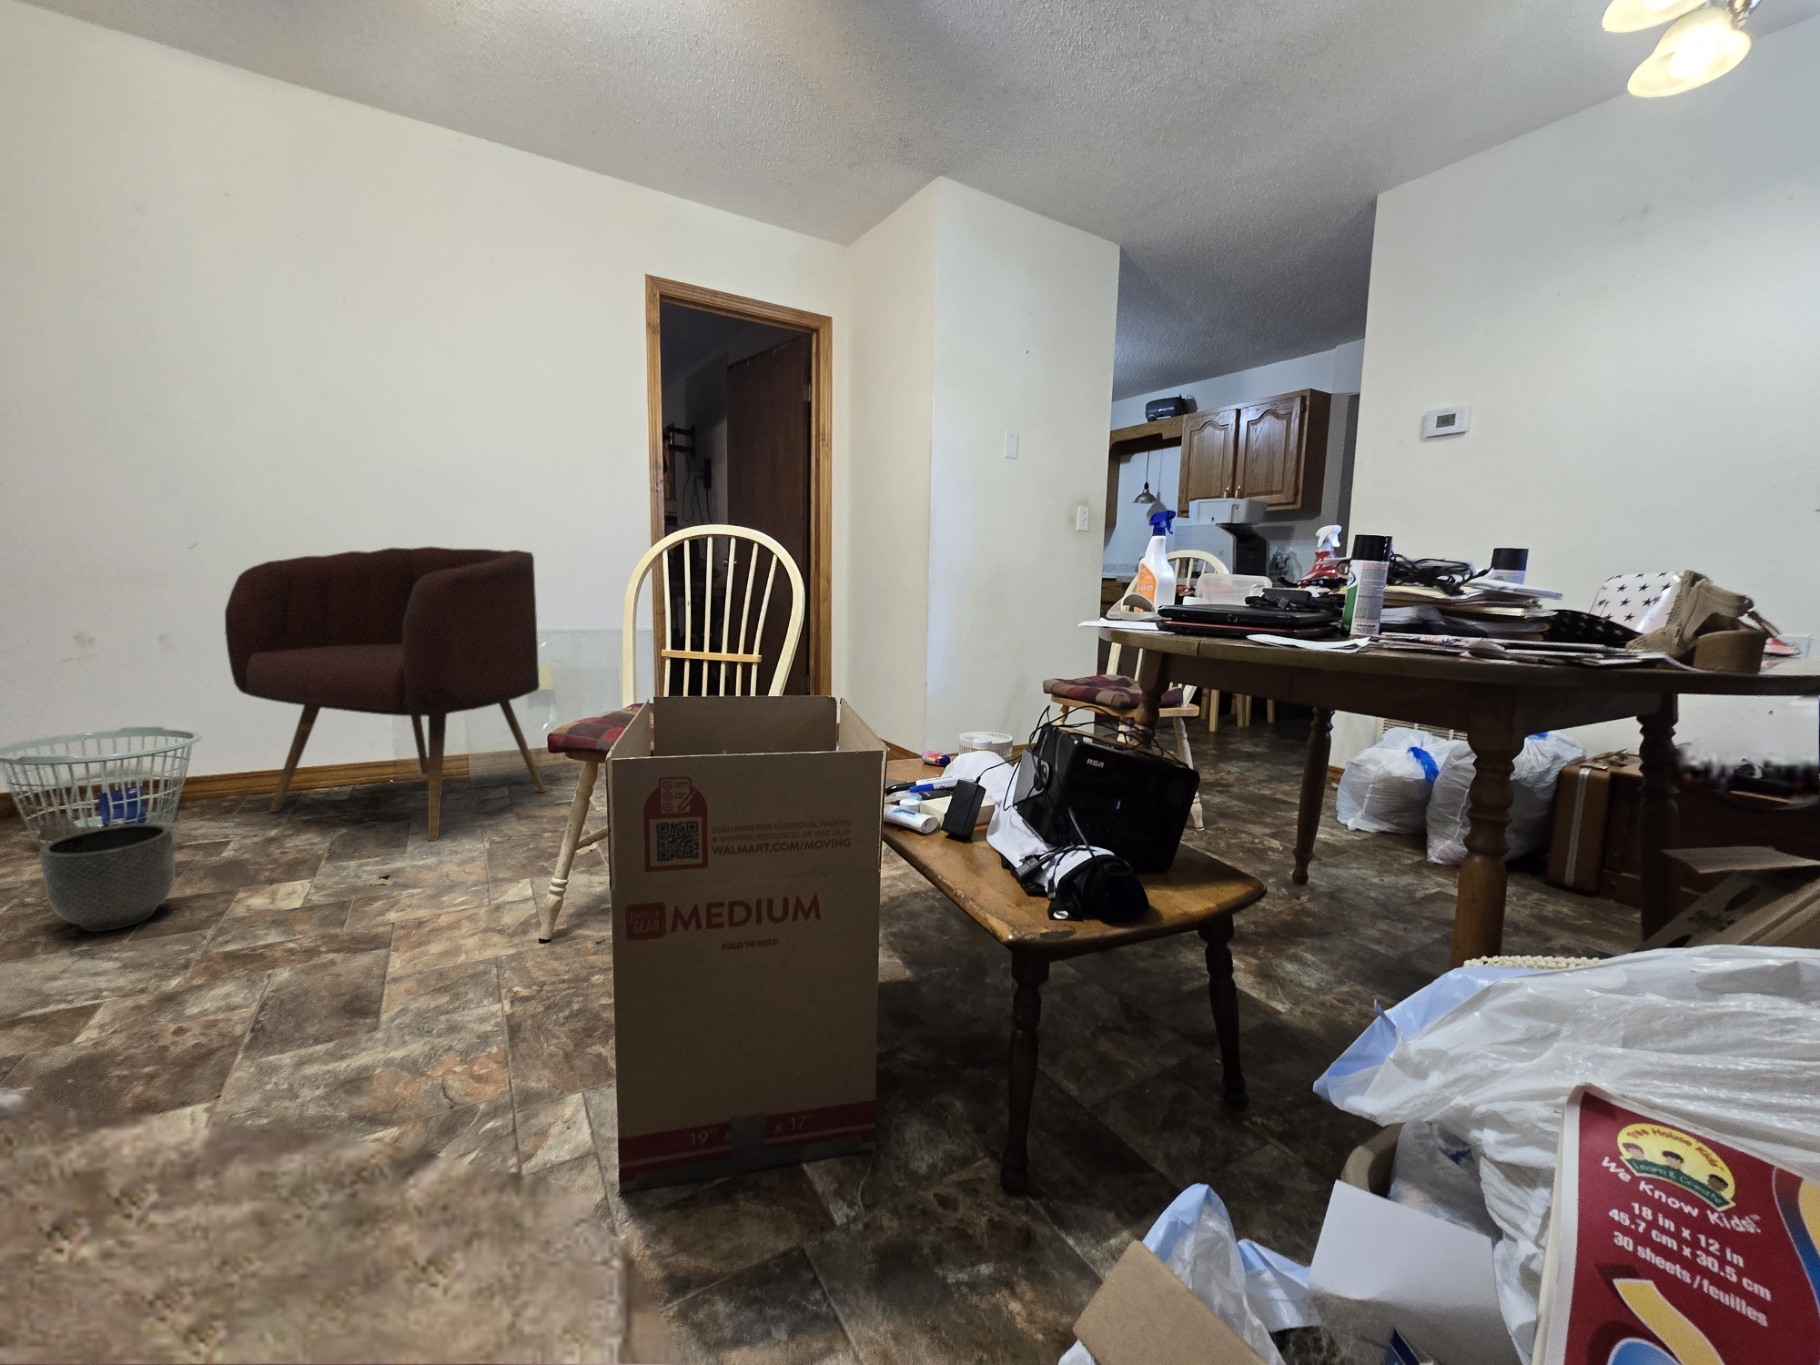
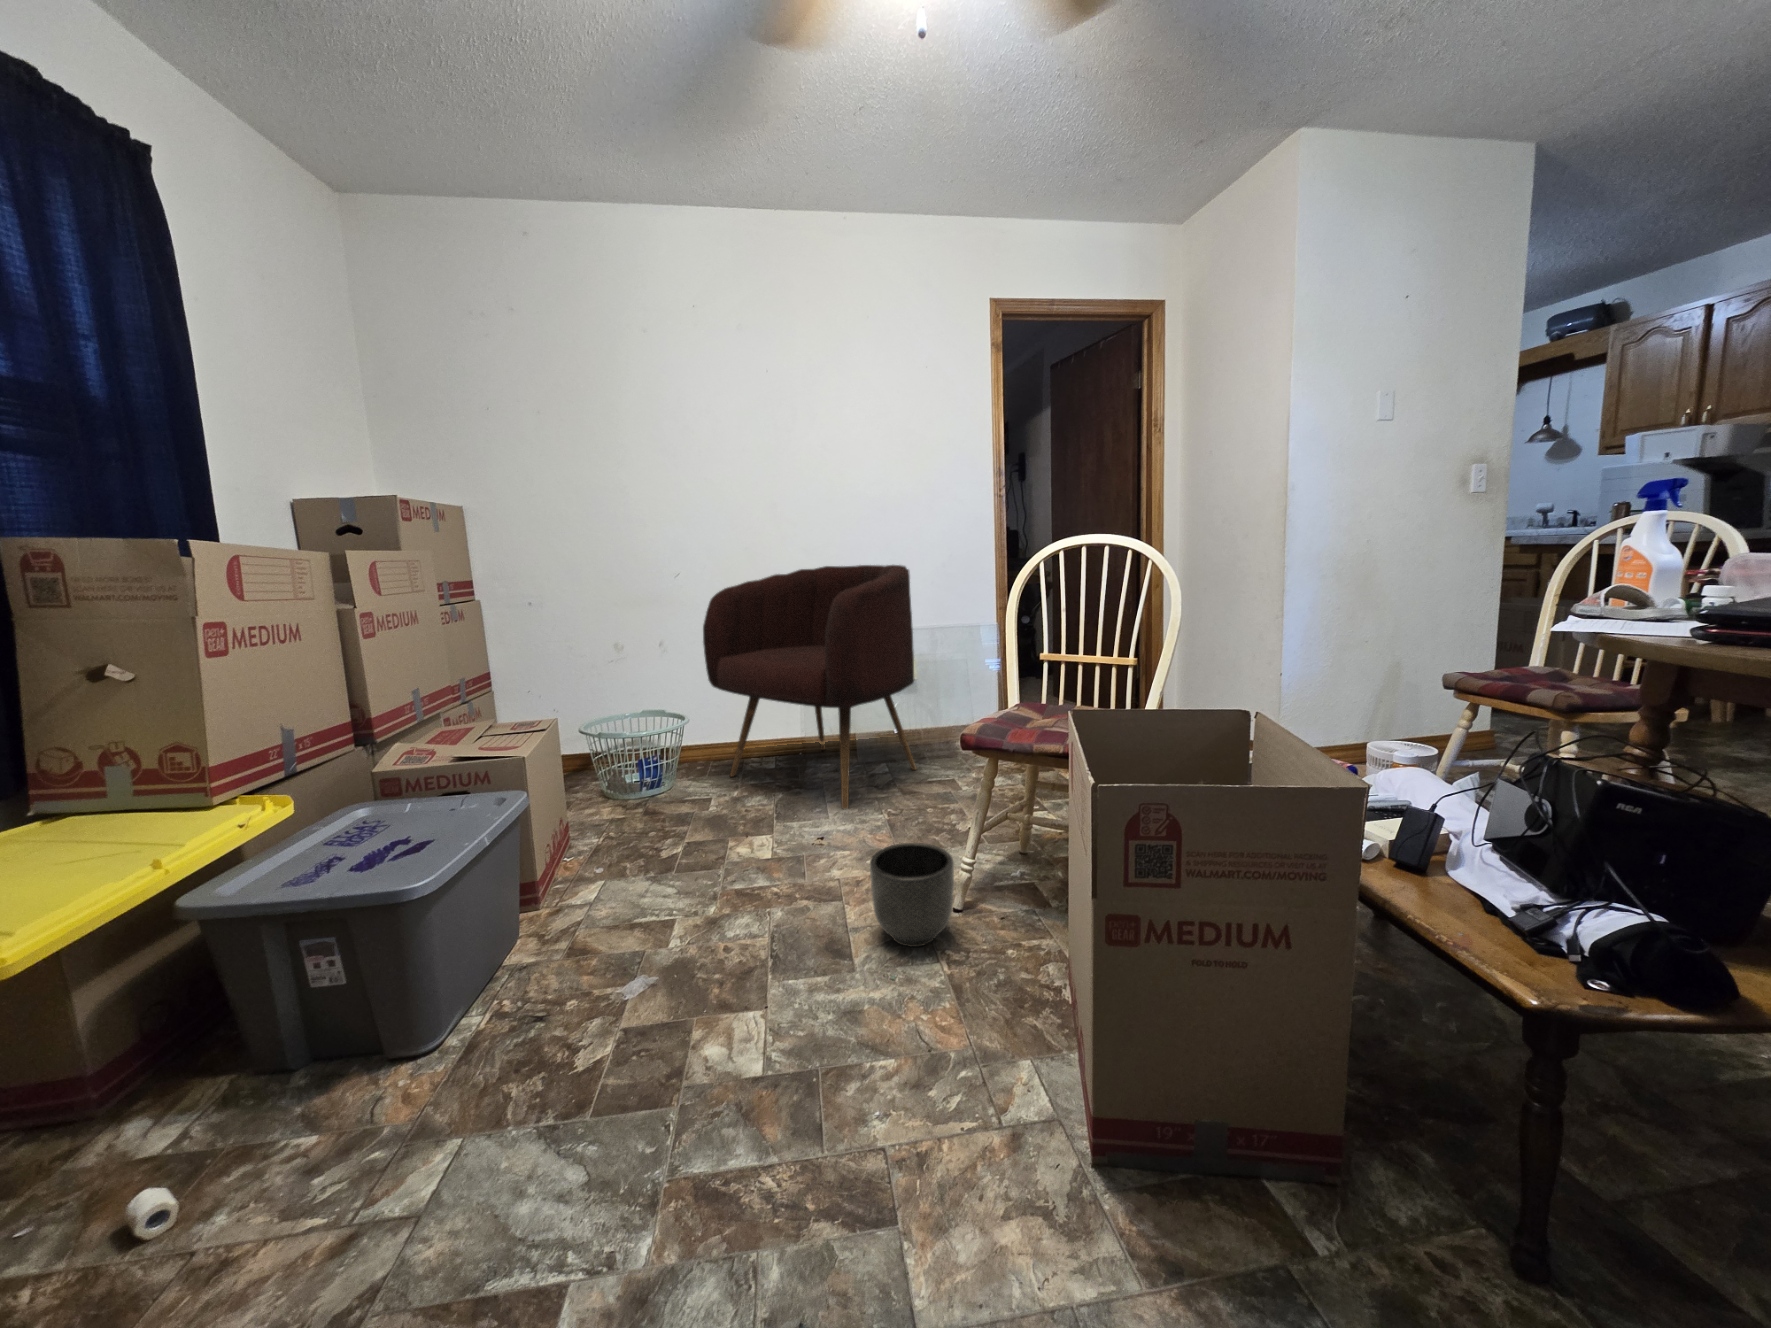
planter: present [39,823,175,932] -> present [870,843,954,947]

